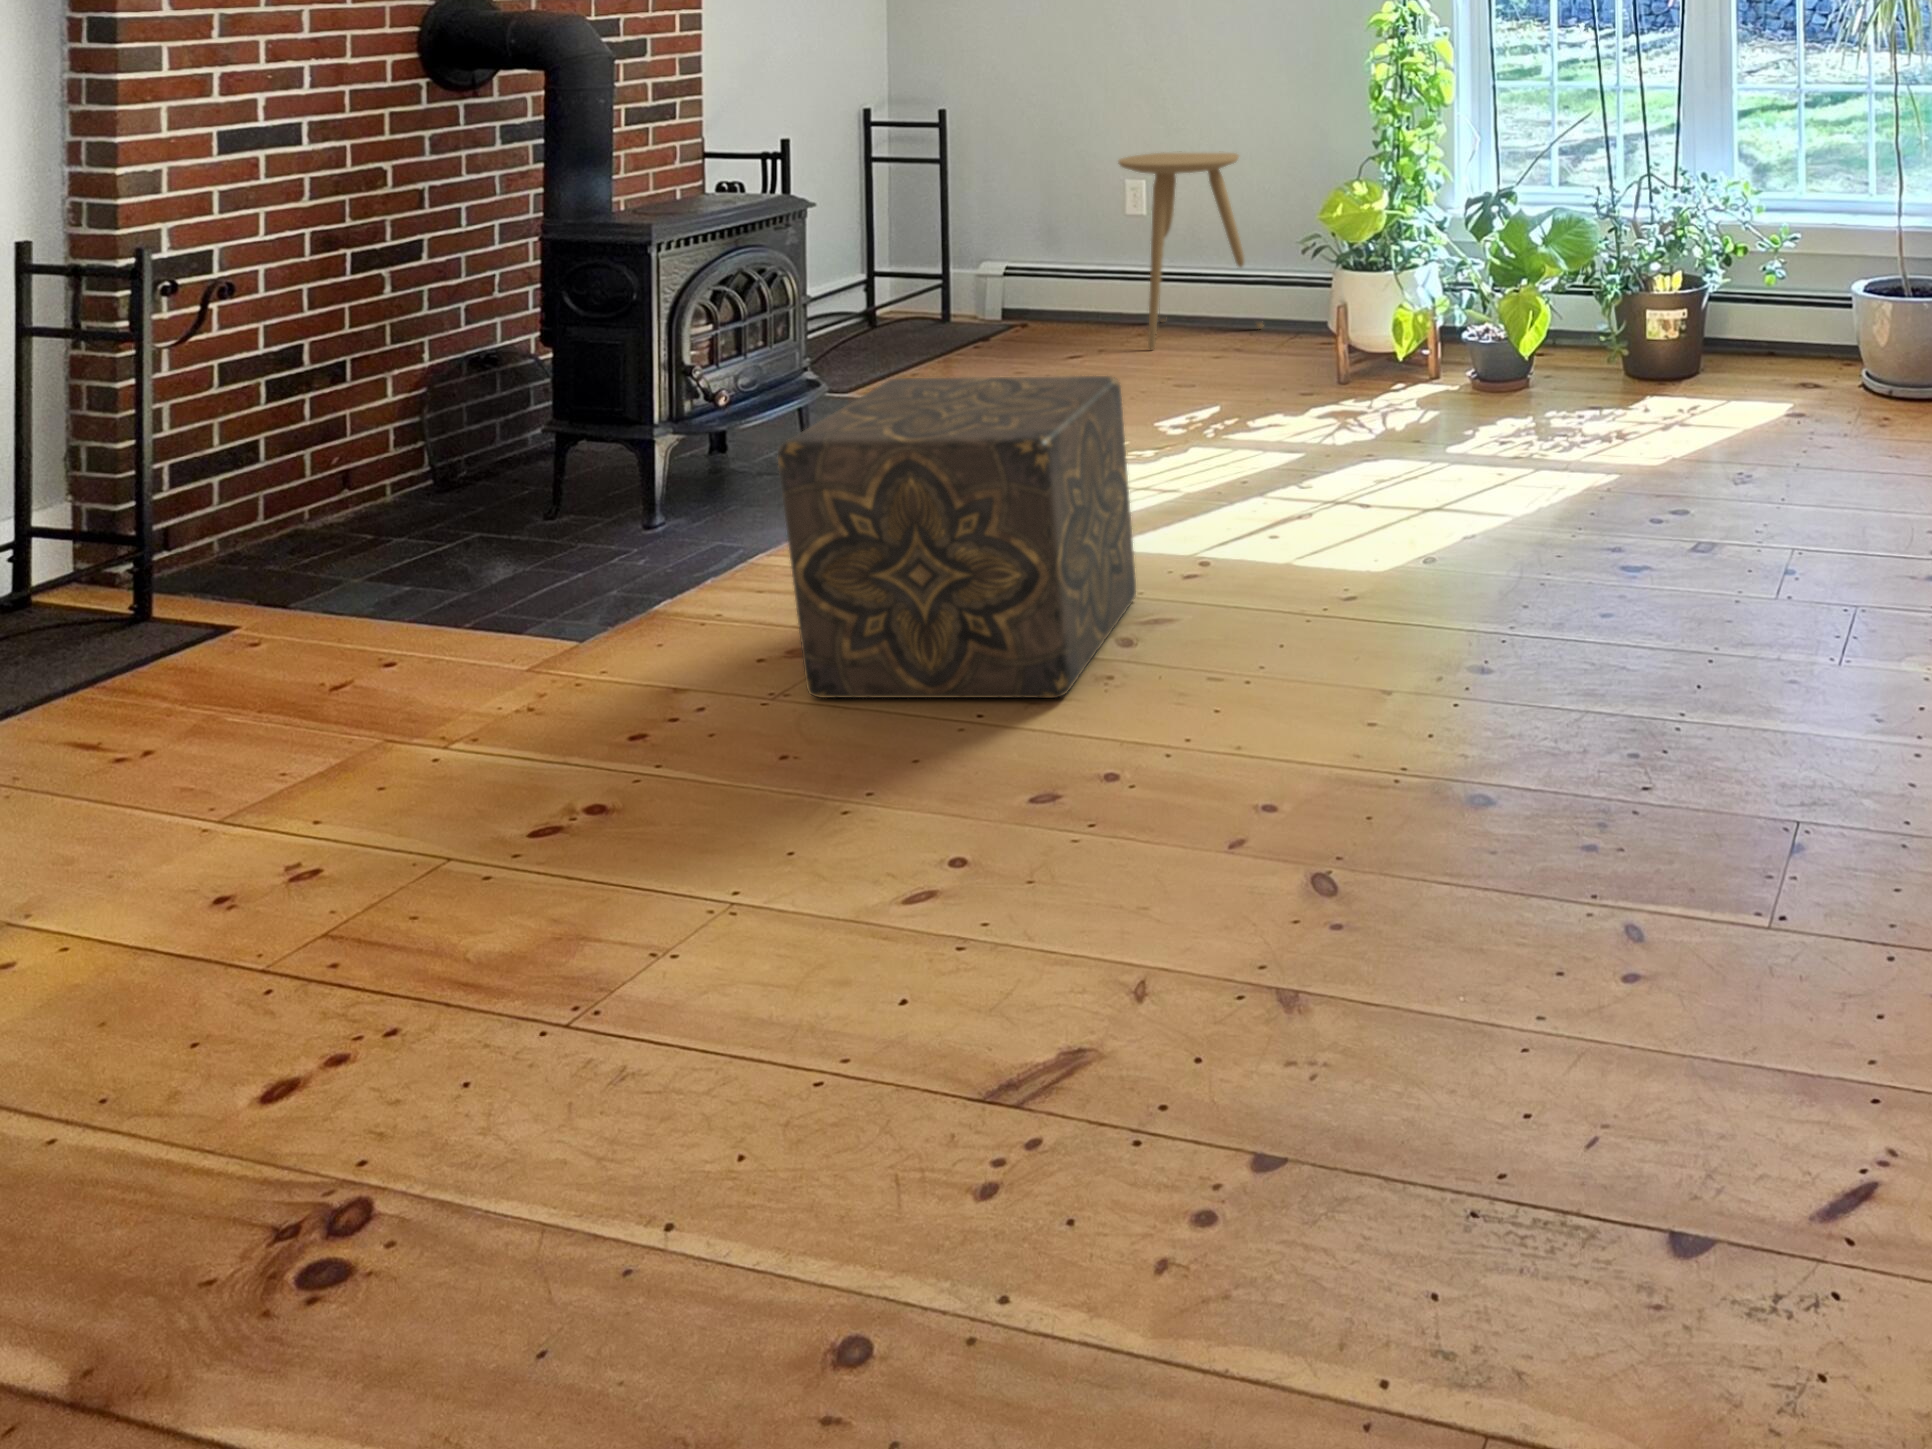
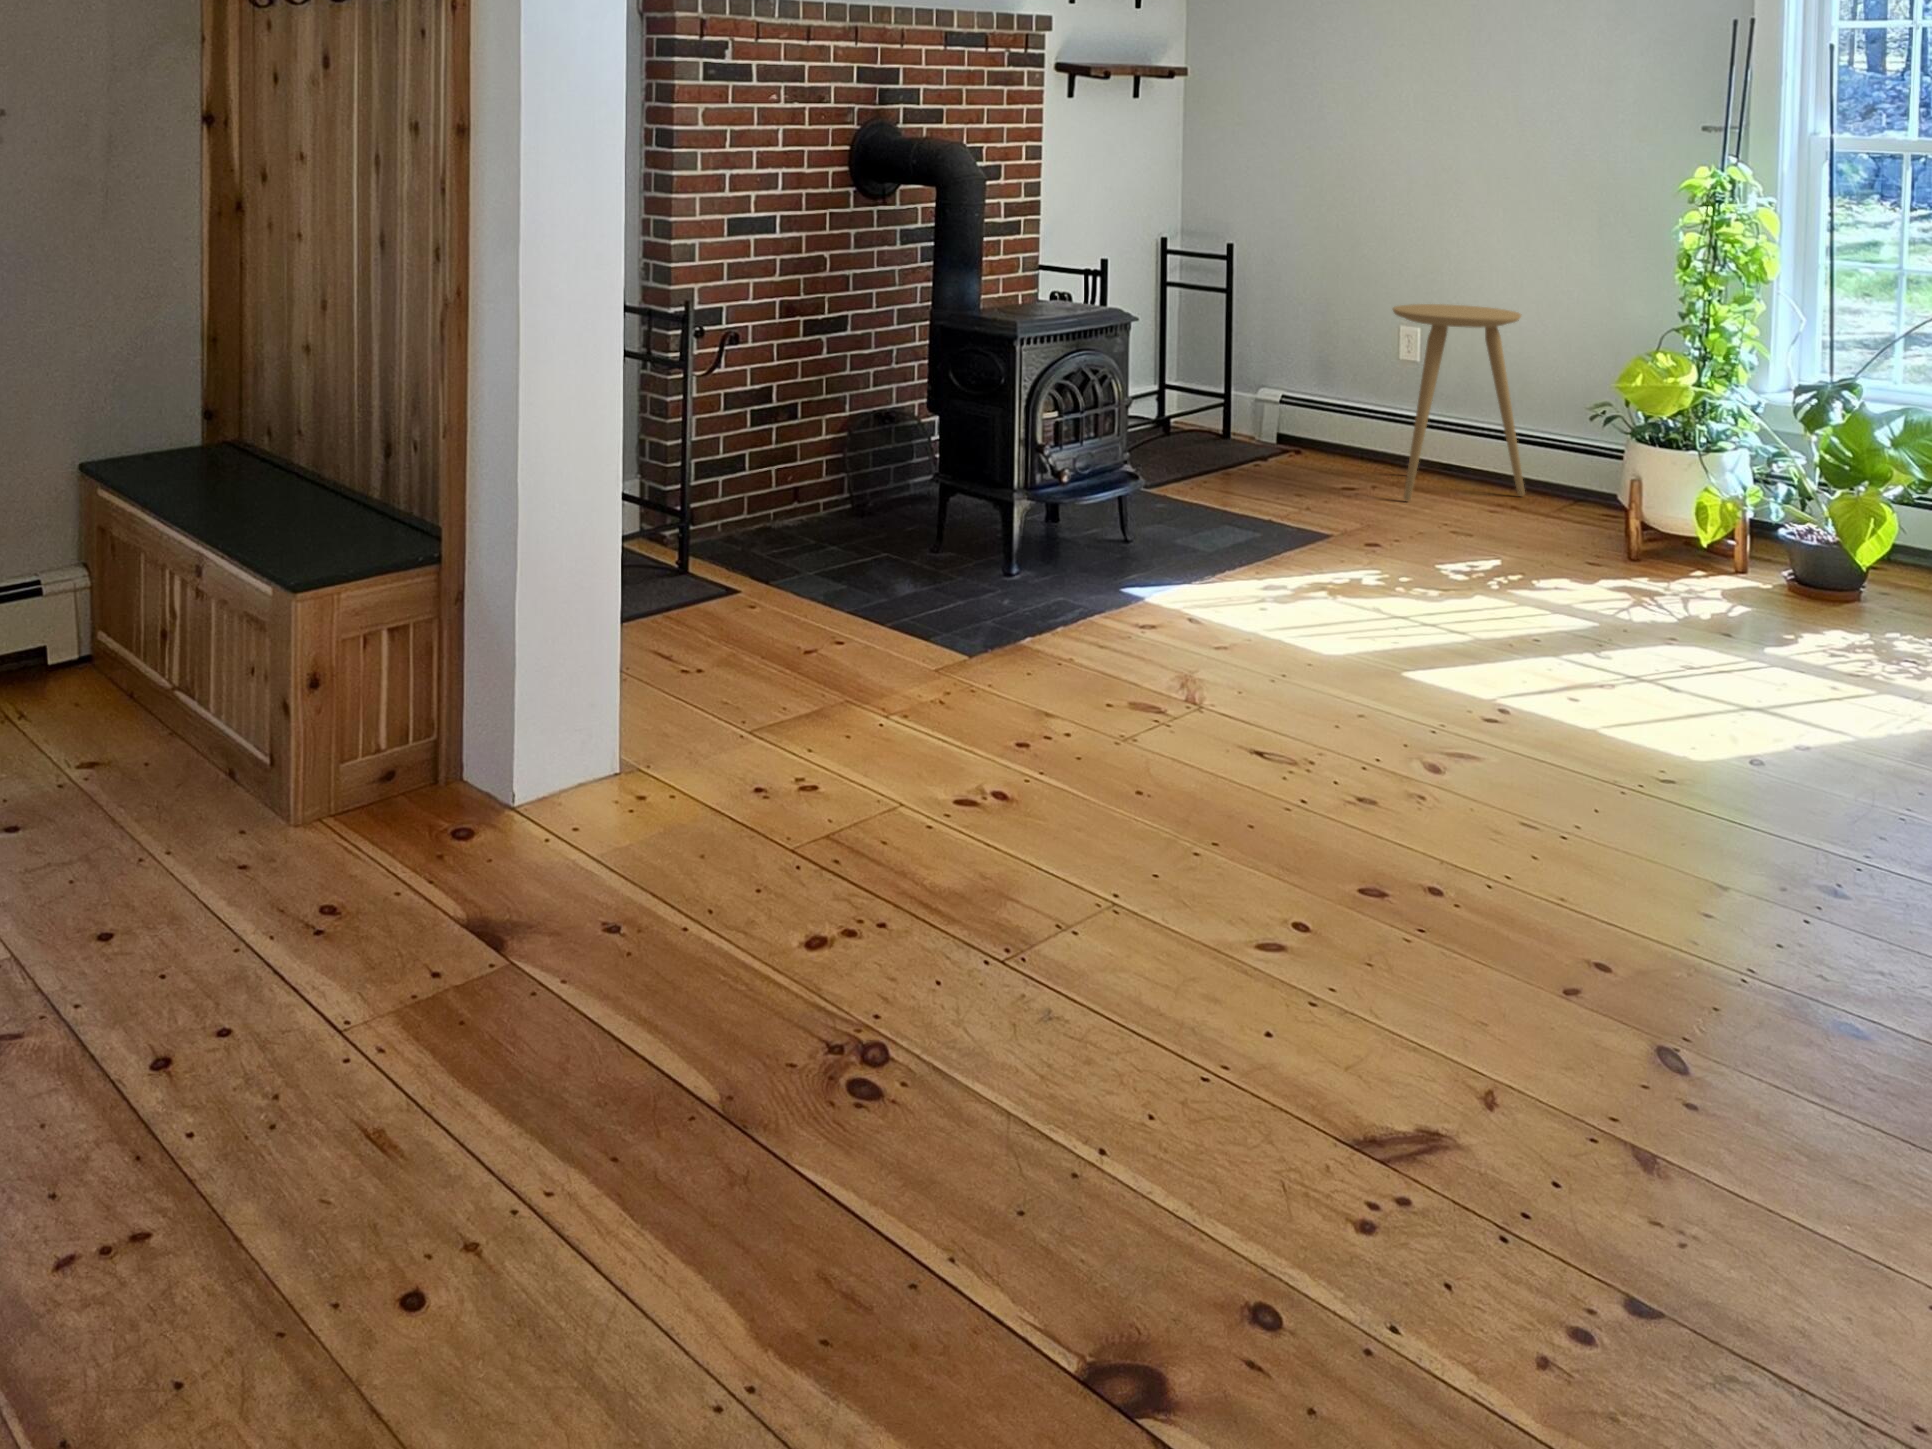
ottoman: present [778,376,1136,698] -> none [1162,488,1462,803]

